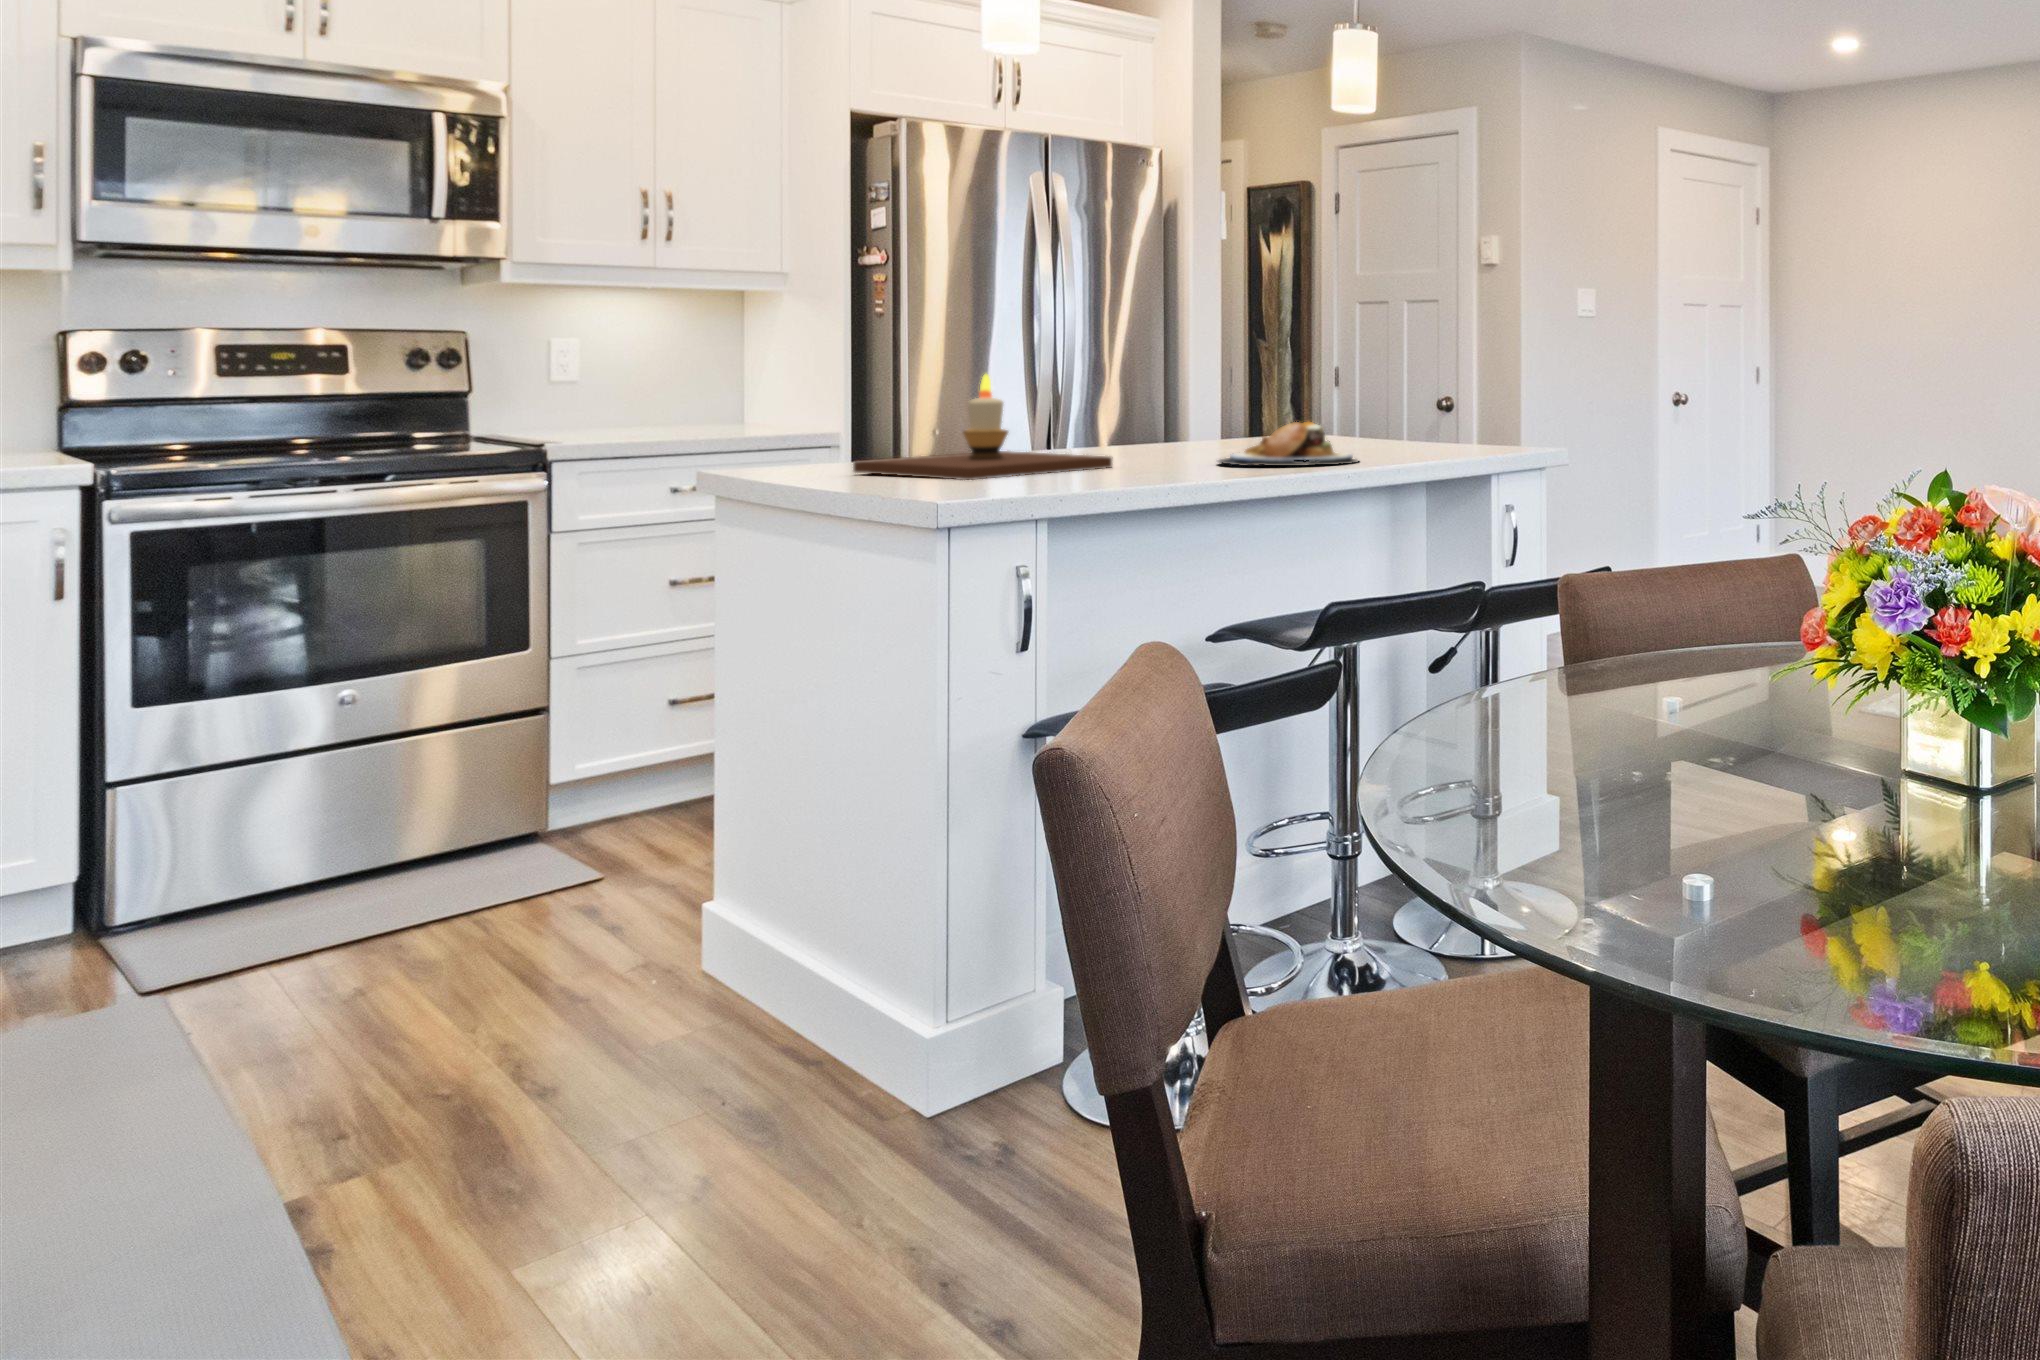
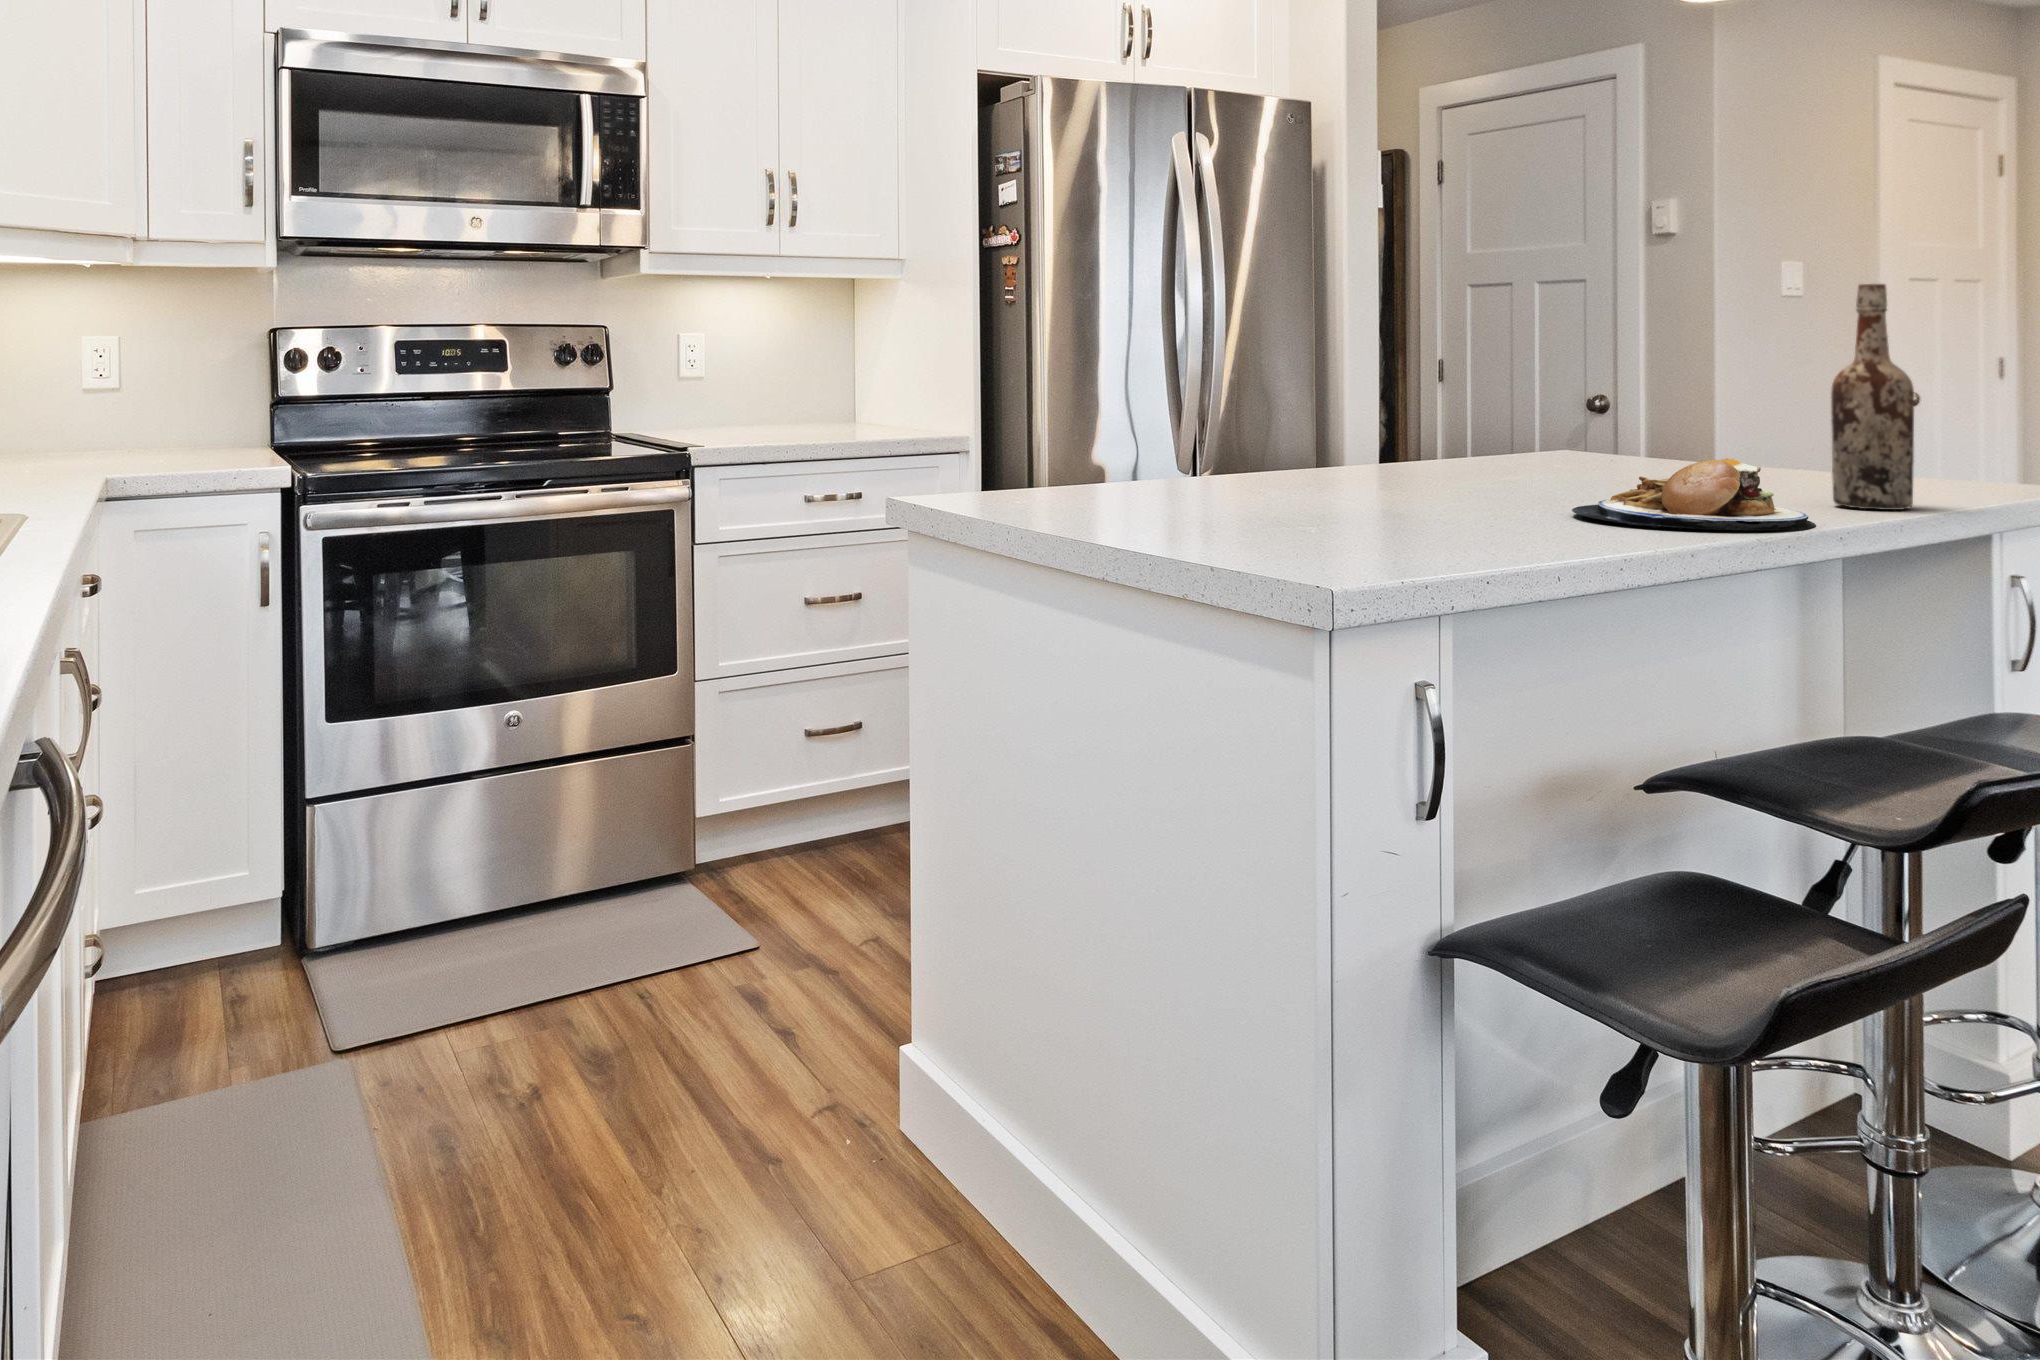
wine bottle: none [1404,309,1449,455] -> present [1831,284,1914,510]
candle: present [853,374,1112,480] -> none [1076,381,1421,539]

